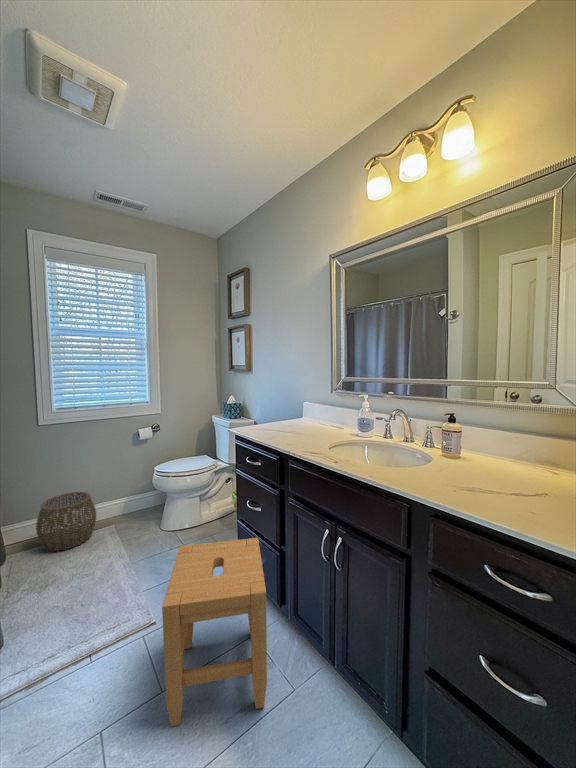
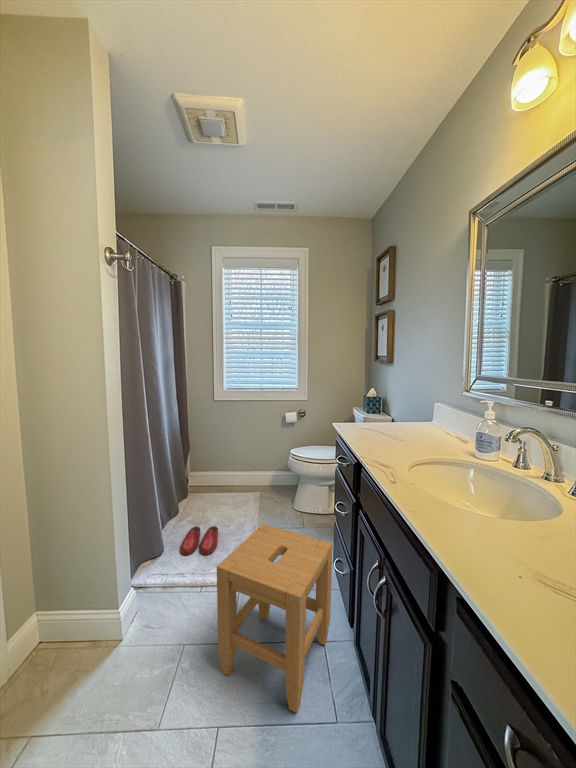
woven basket: present [36,492,96,551] -> none [207,457,248,501]
slippers: none [30,582,87,636] -> present [181,526,218,555]

